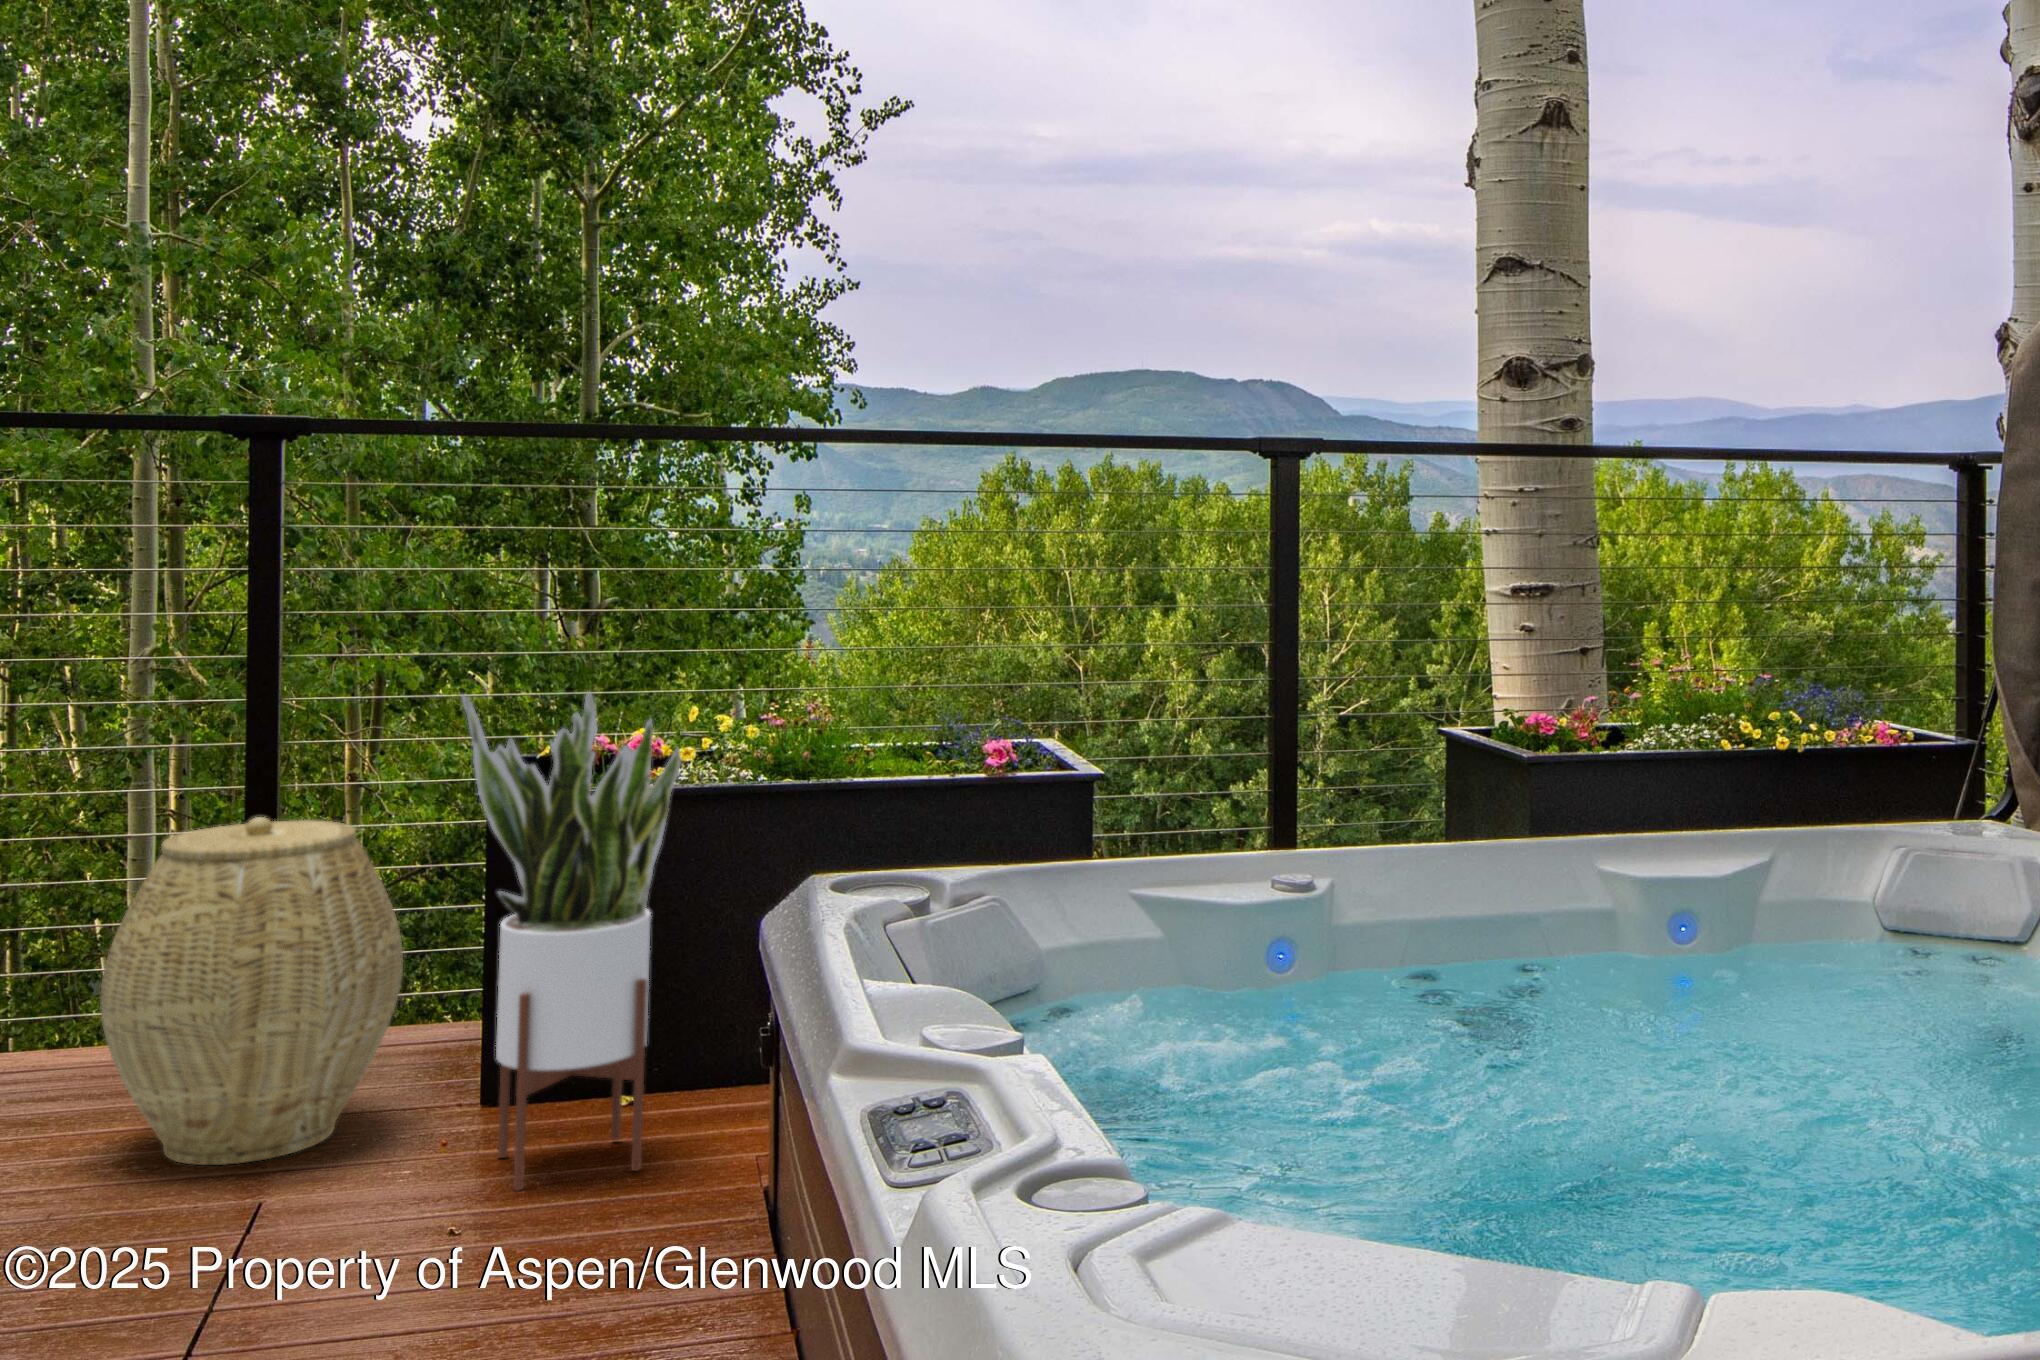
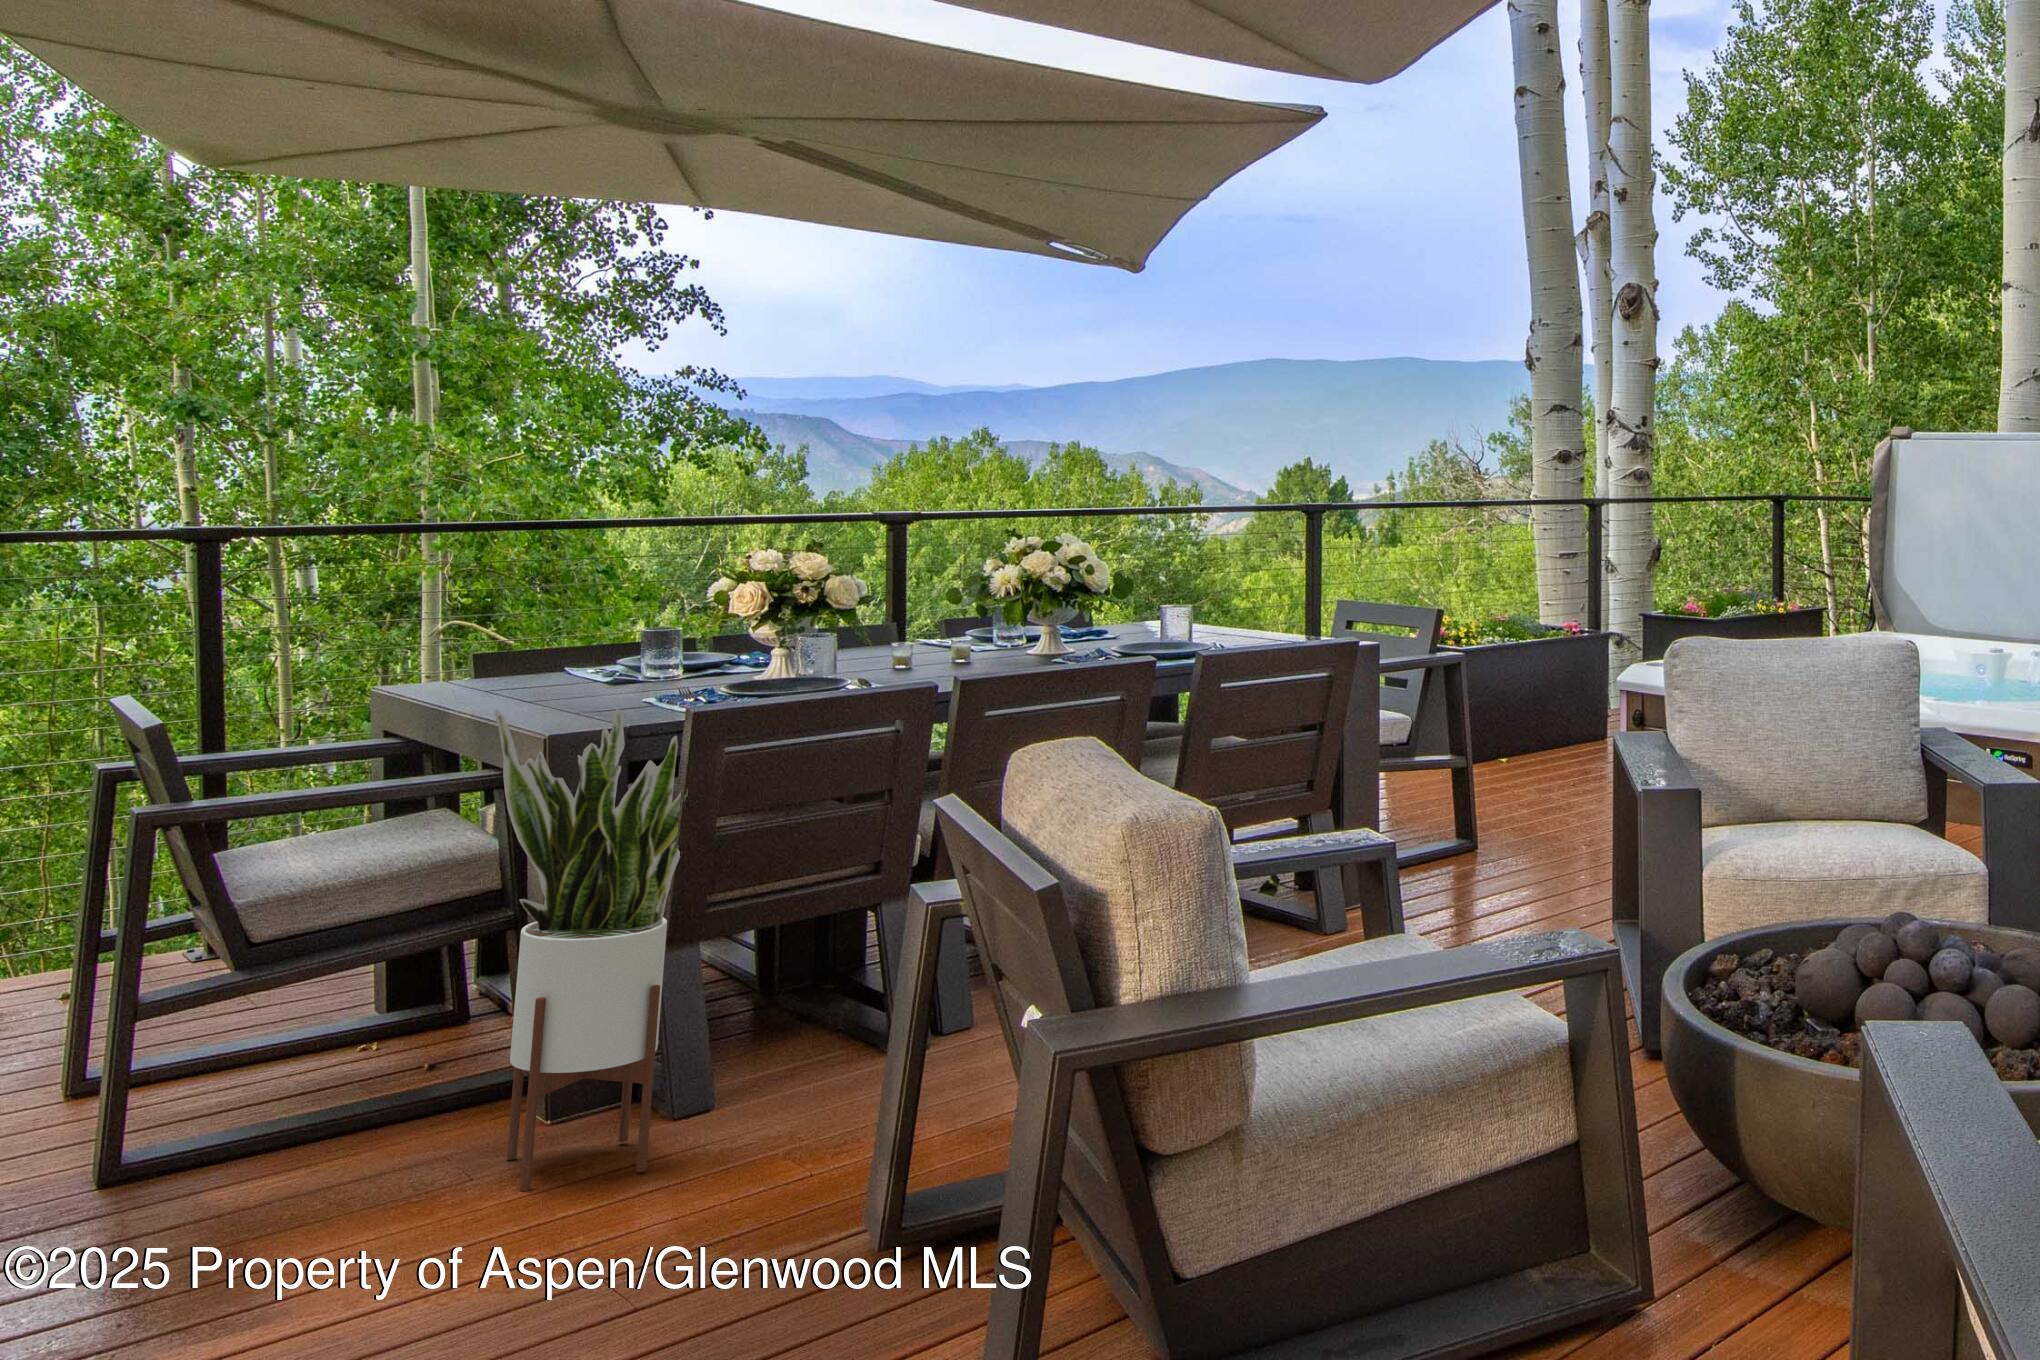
woven basket: present [100,817,403,1165] -> none [124,827,425,1166]

